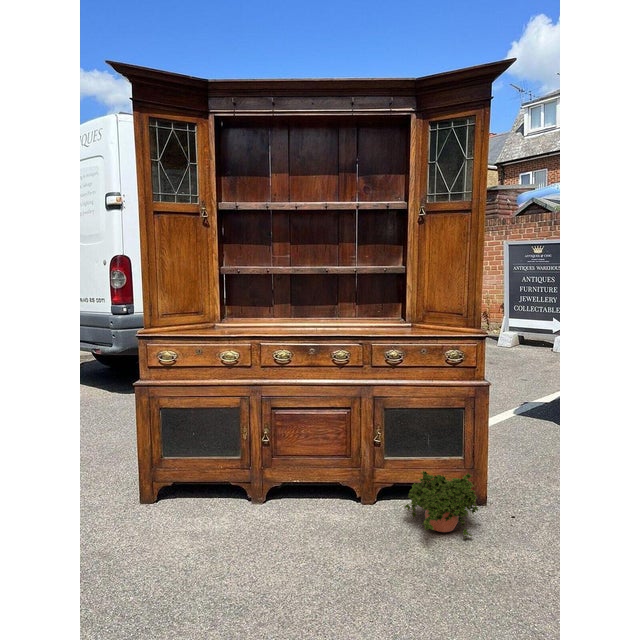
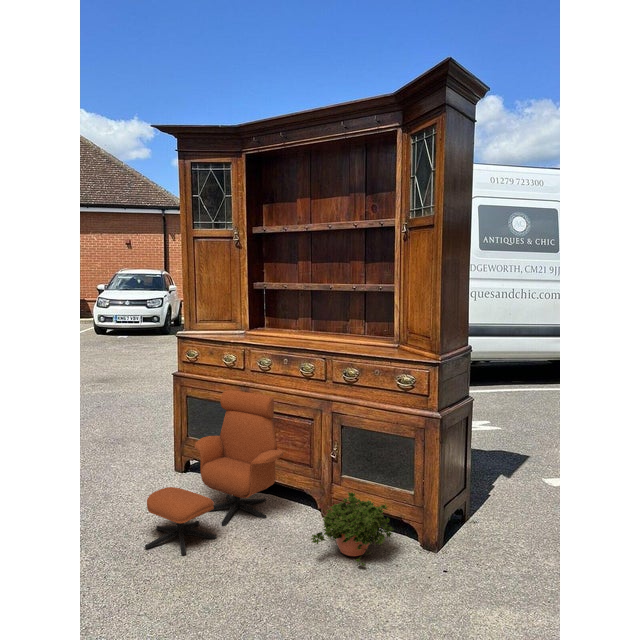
lounge chair: none [222,390,336,602] -> present [145,390,283,555]

